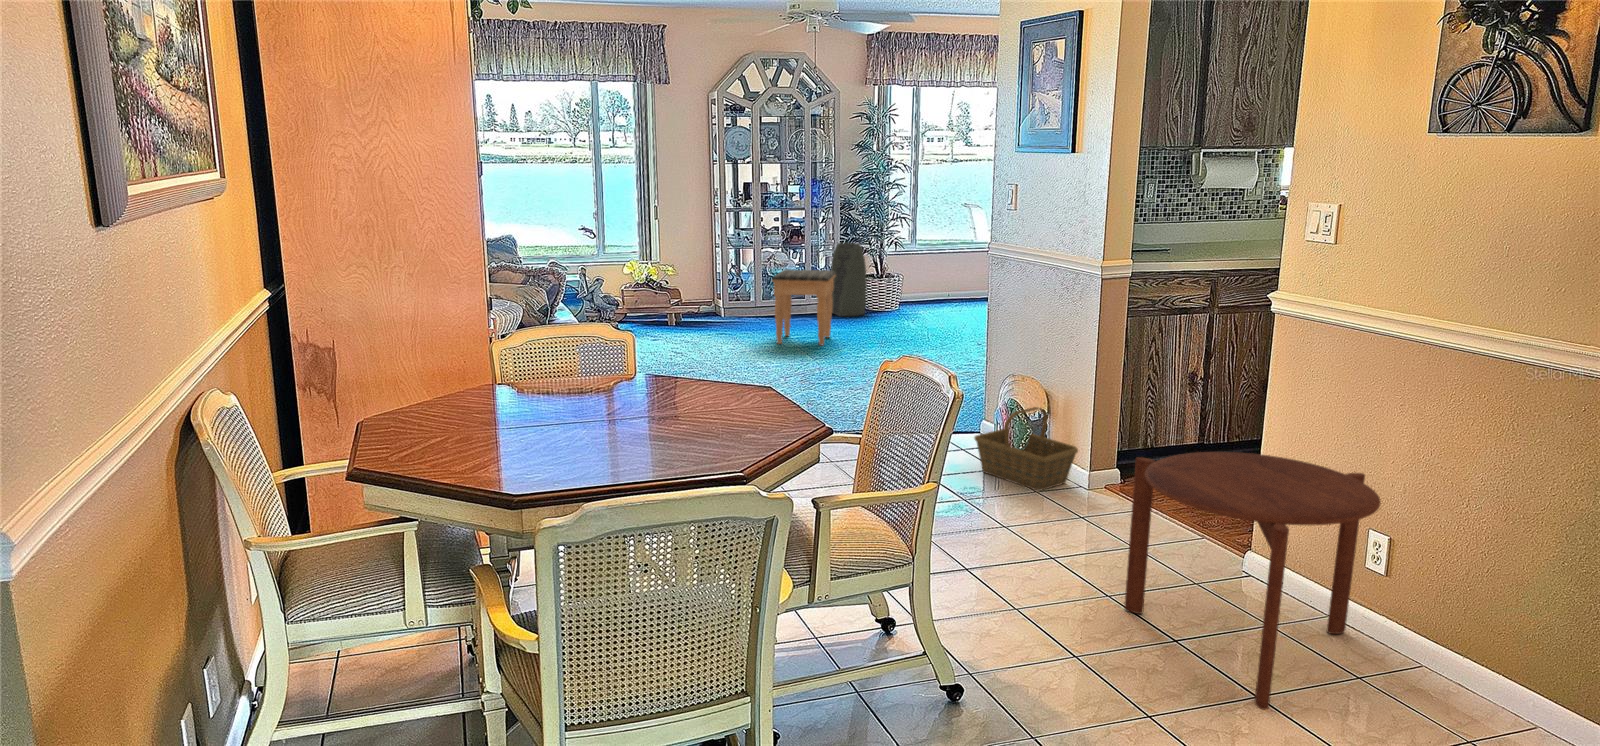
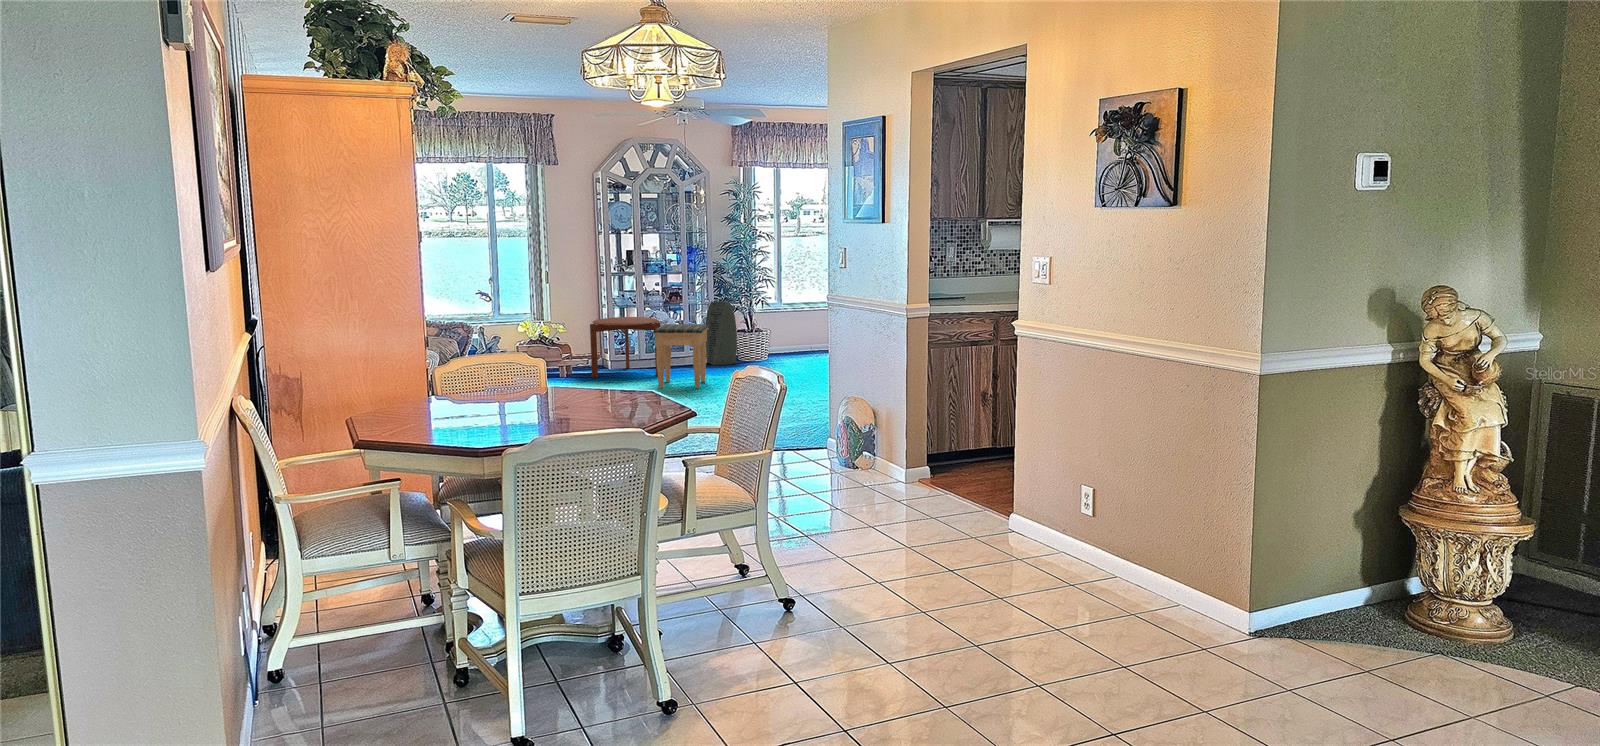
basket: present [974,407,1078,490] -> none [816,421,896,486]
side table: present [1125,452,1381,710] -> present [590,317,660,378]

